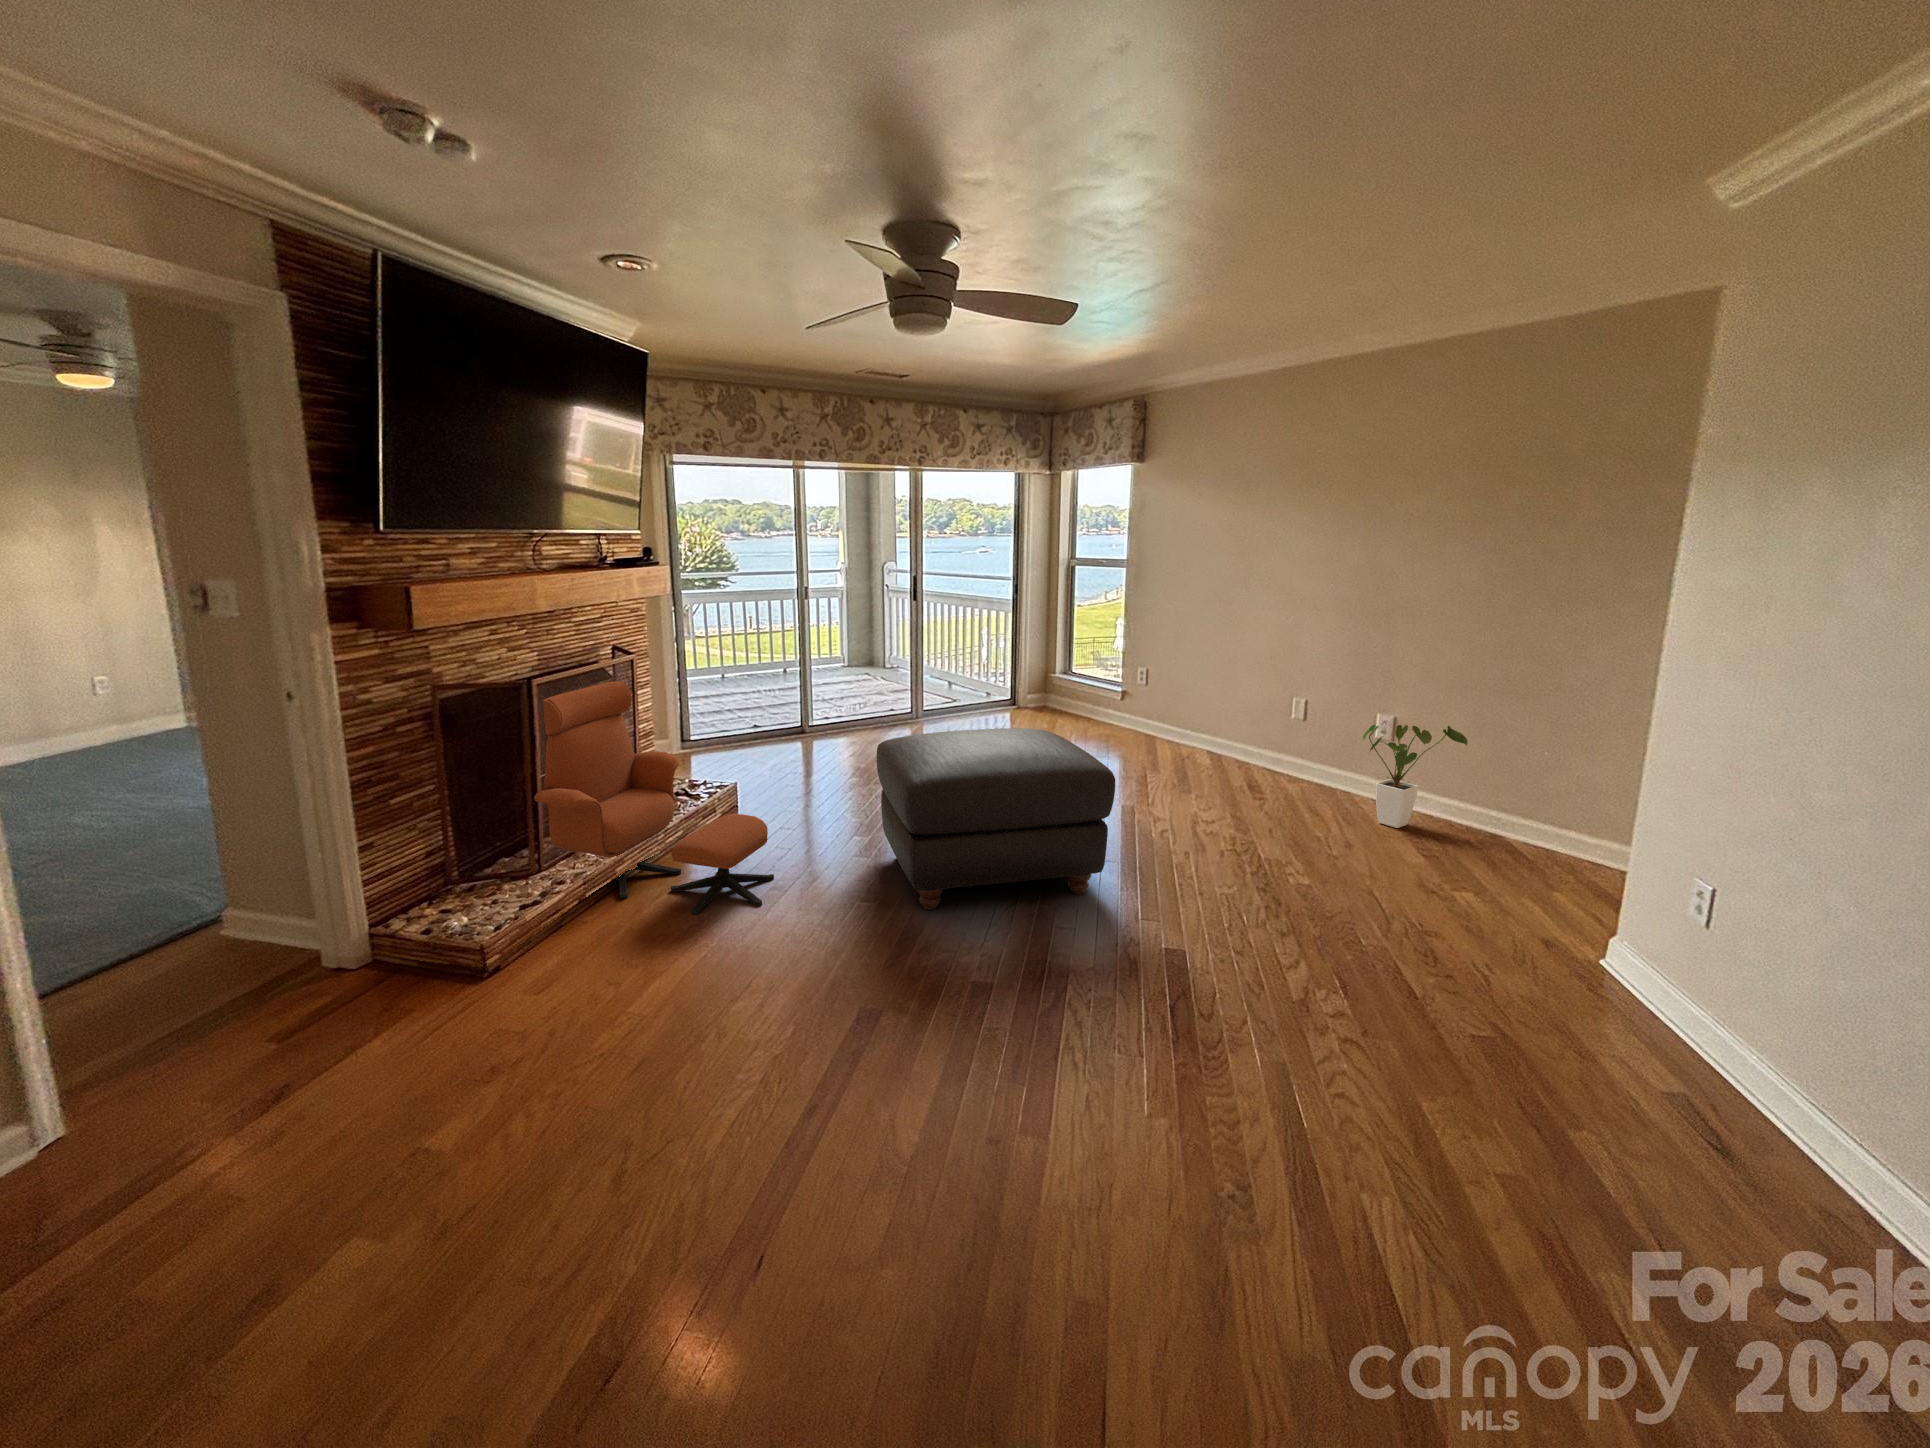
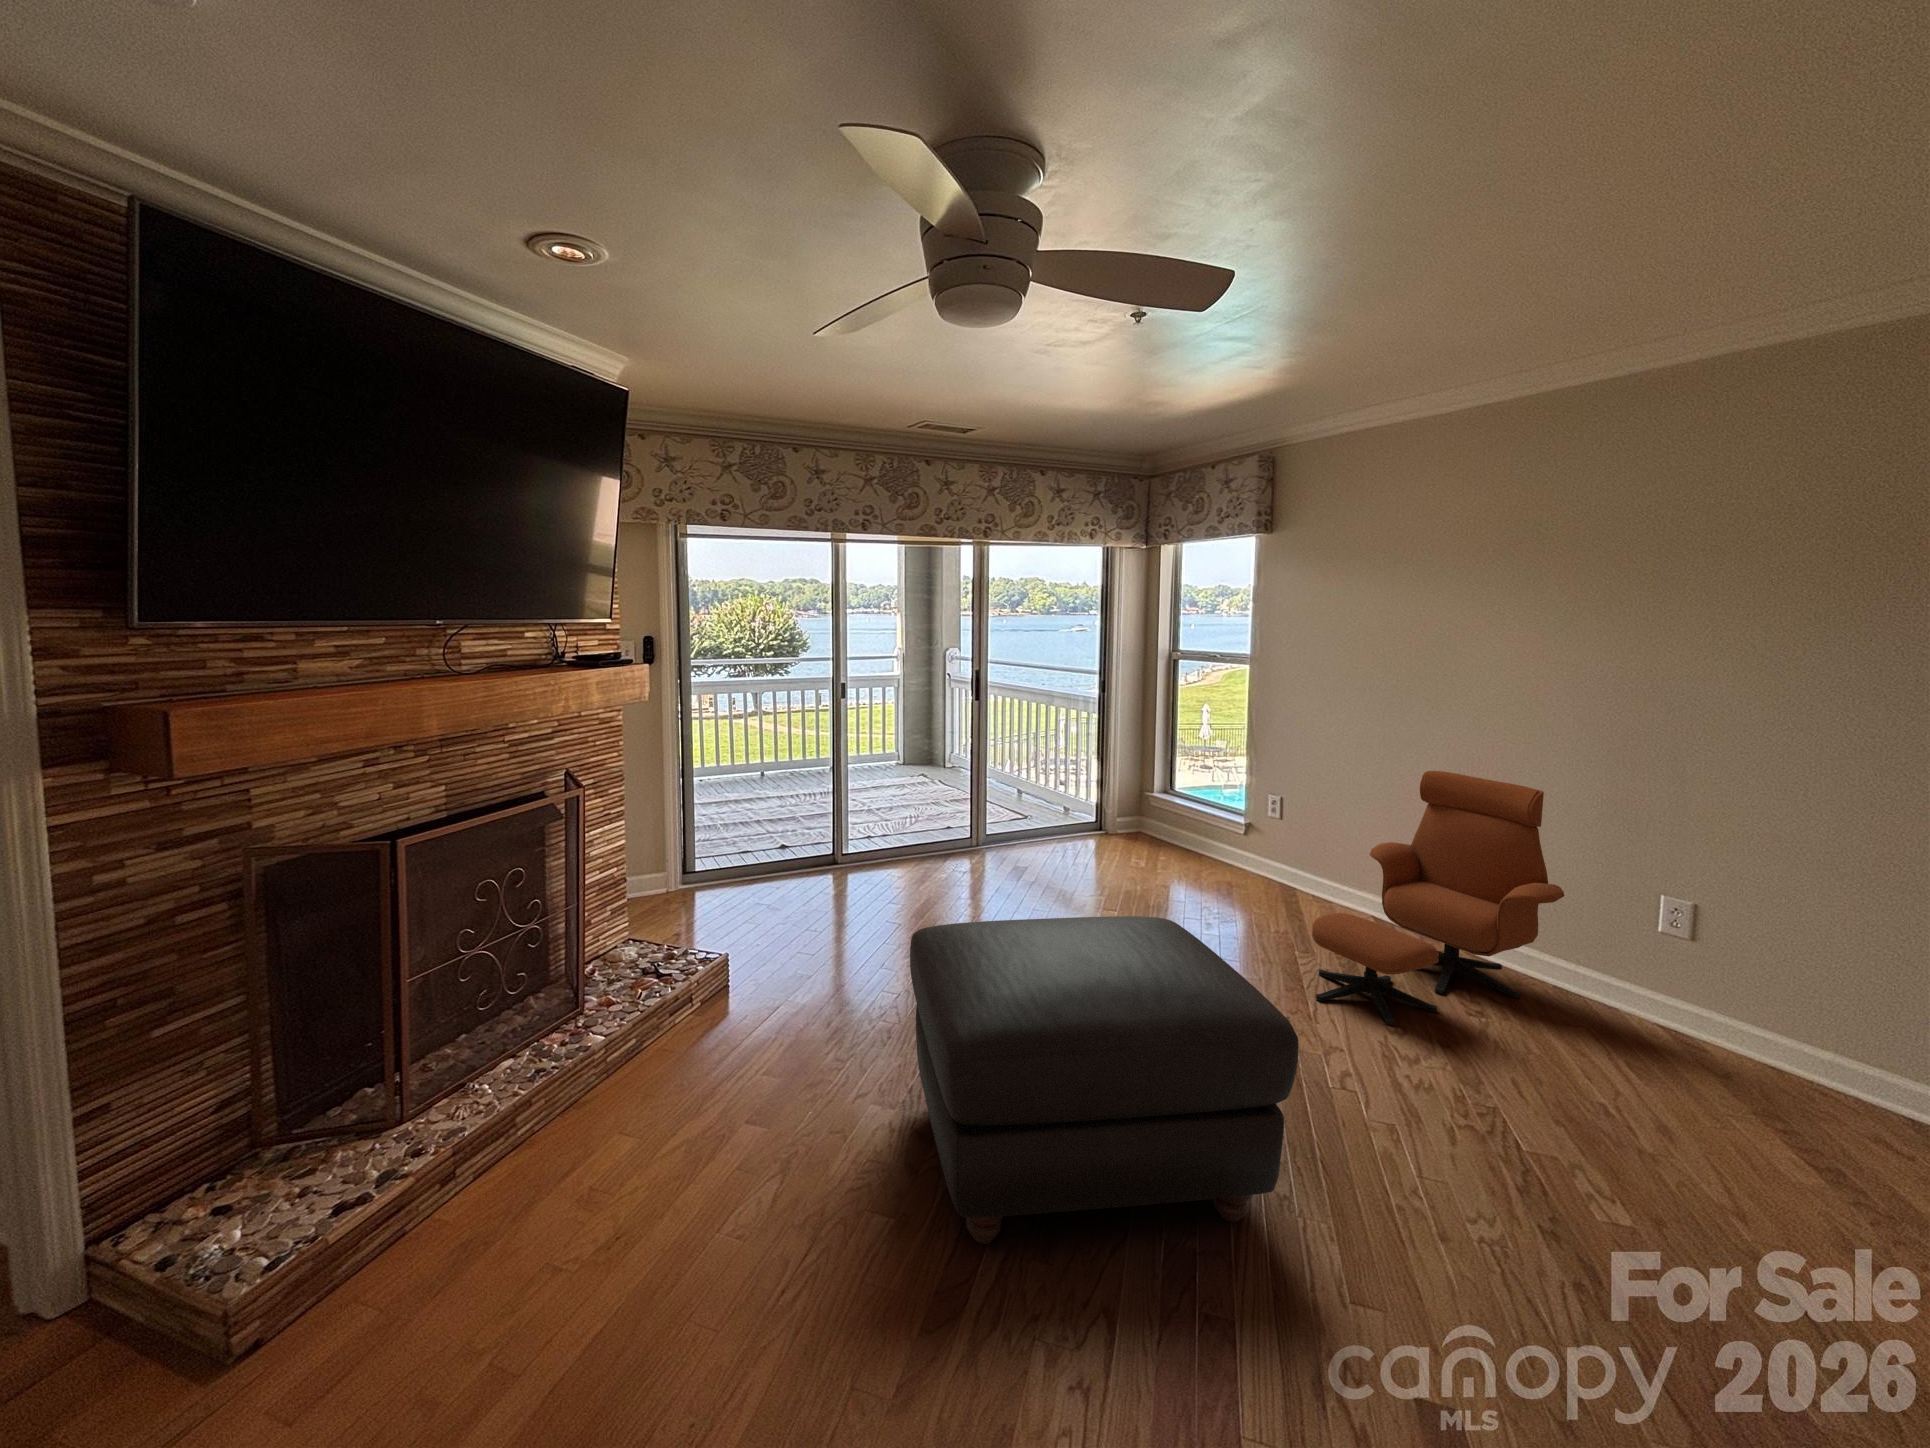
lounge chair: present [534,681,774,914] -> present [1312,771,1565,1025]
house plant: present [1363,725,1468,828] -> none [1670,924,1859,1092]

